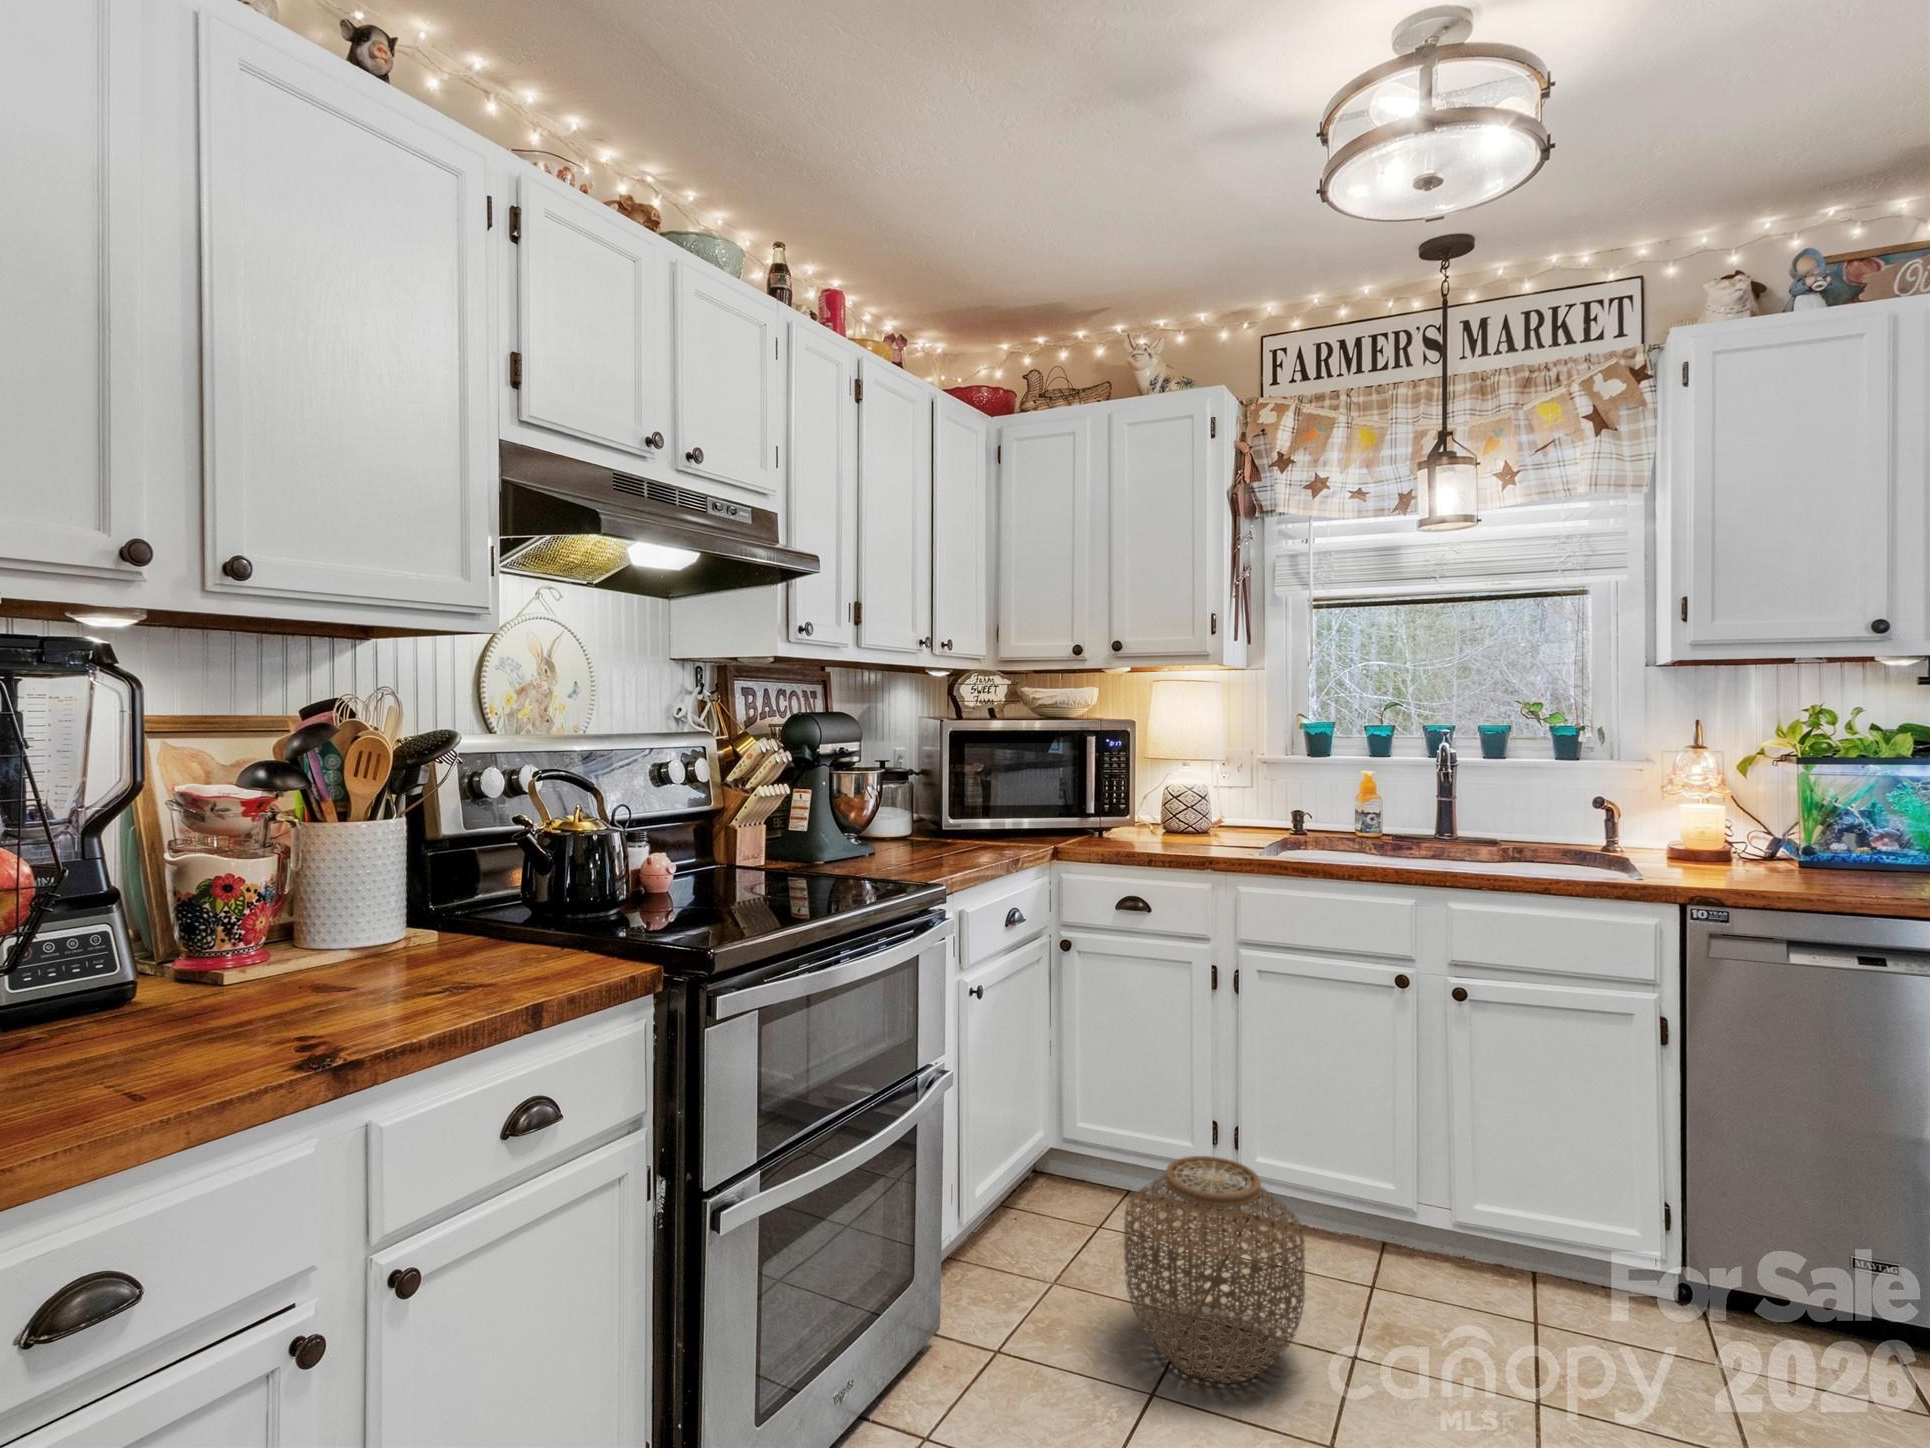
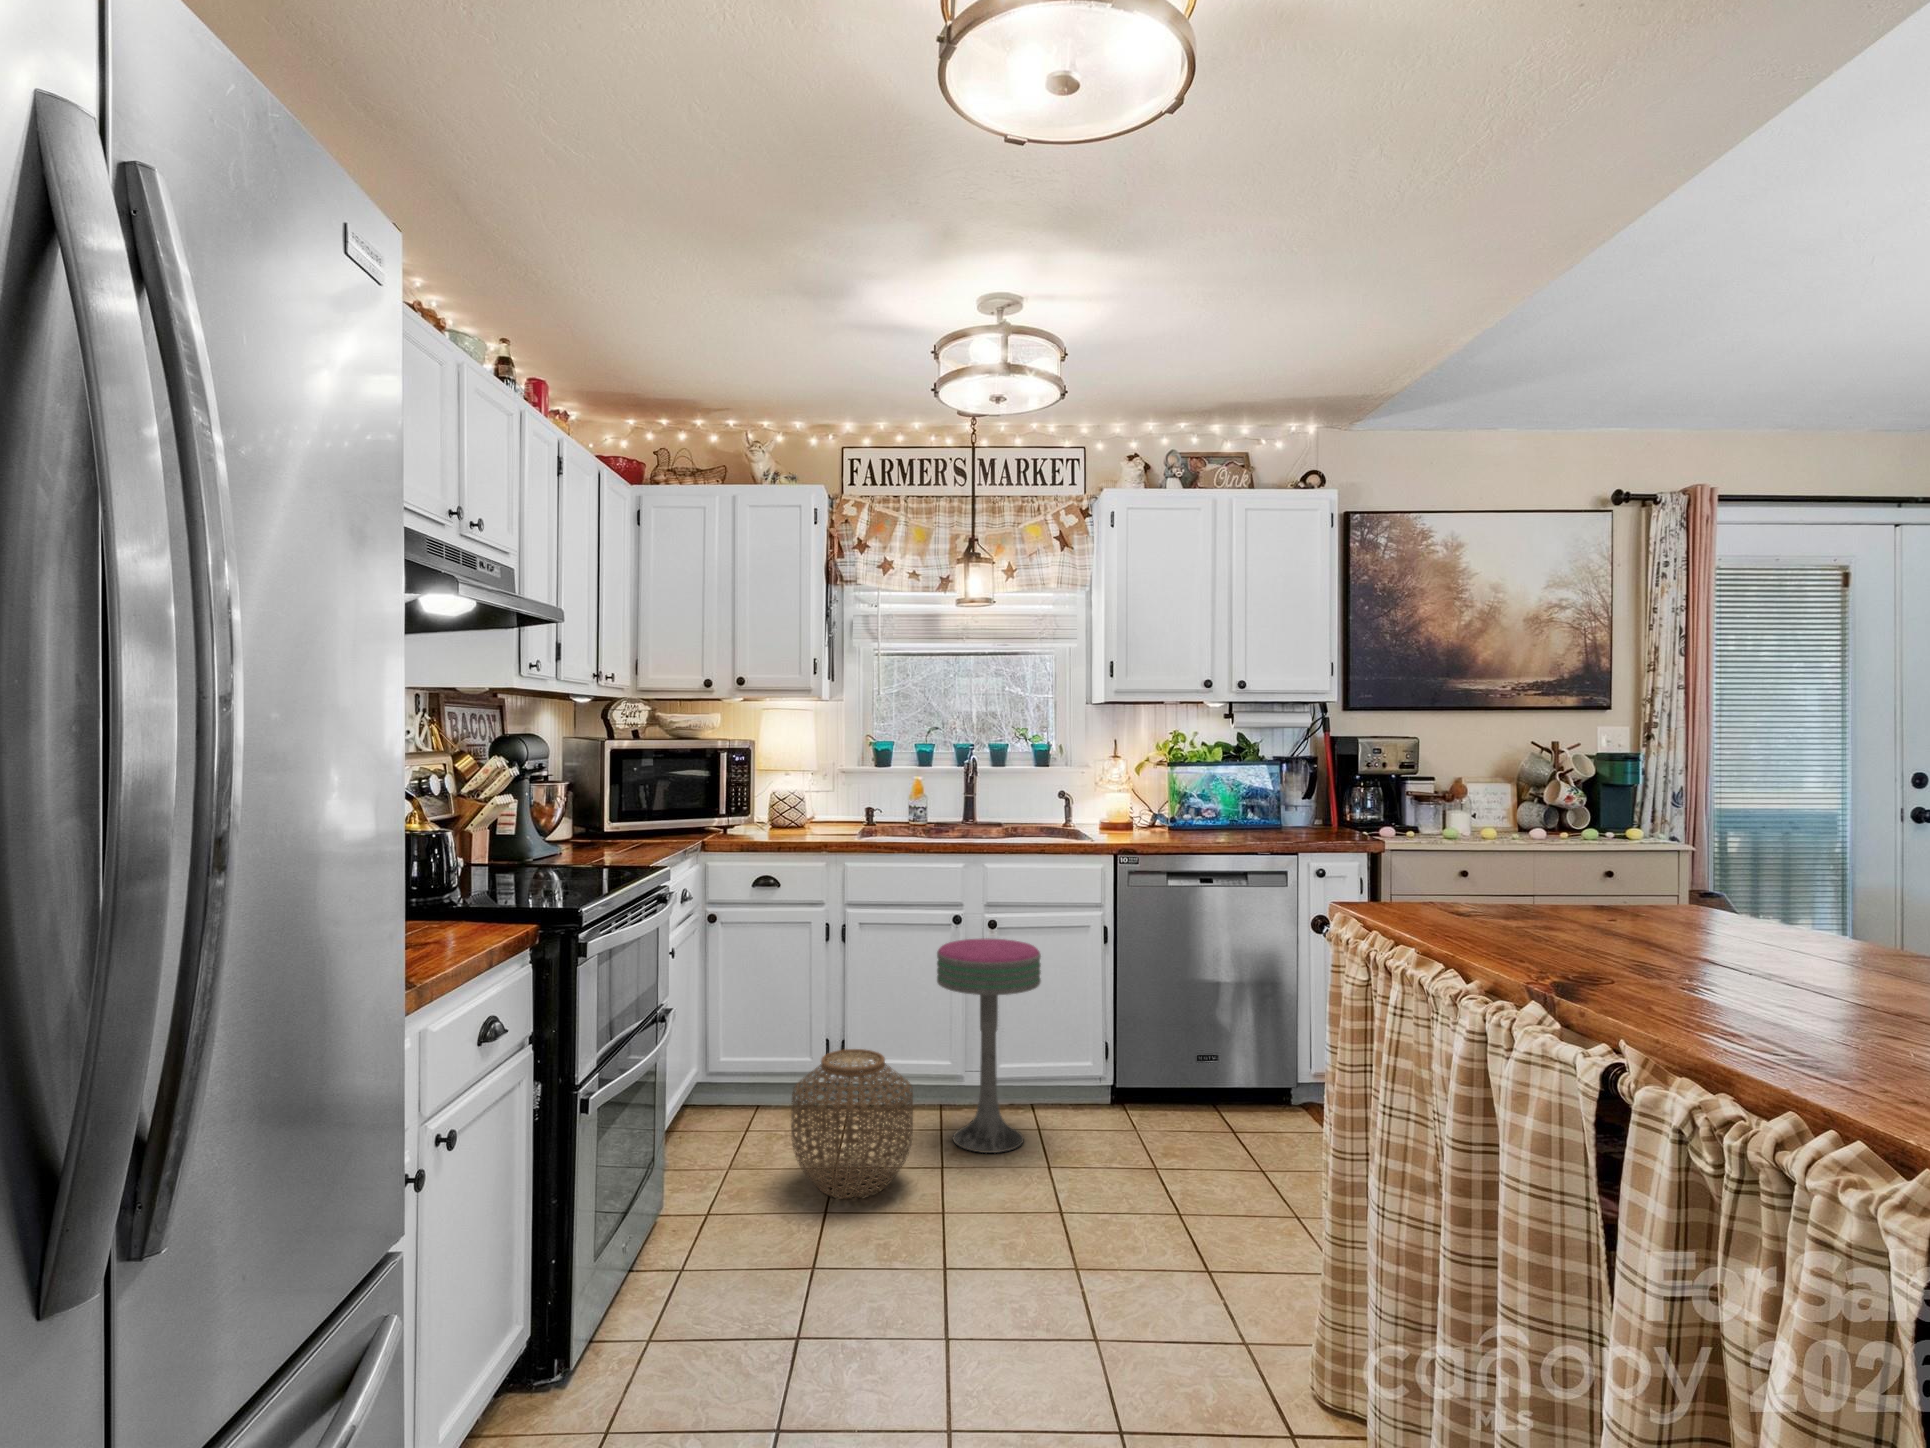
bar stool: none [1360,1015,1535,1355] -> present [937,939,1041,1153]

